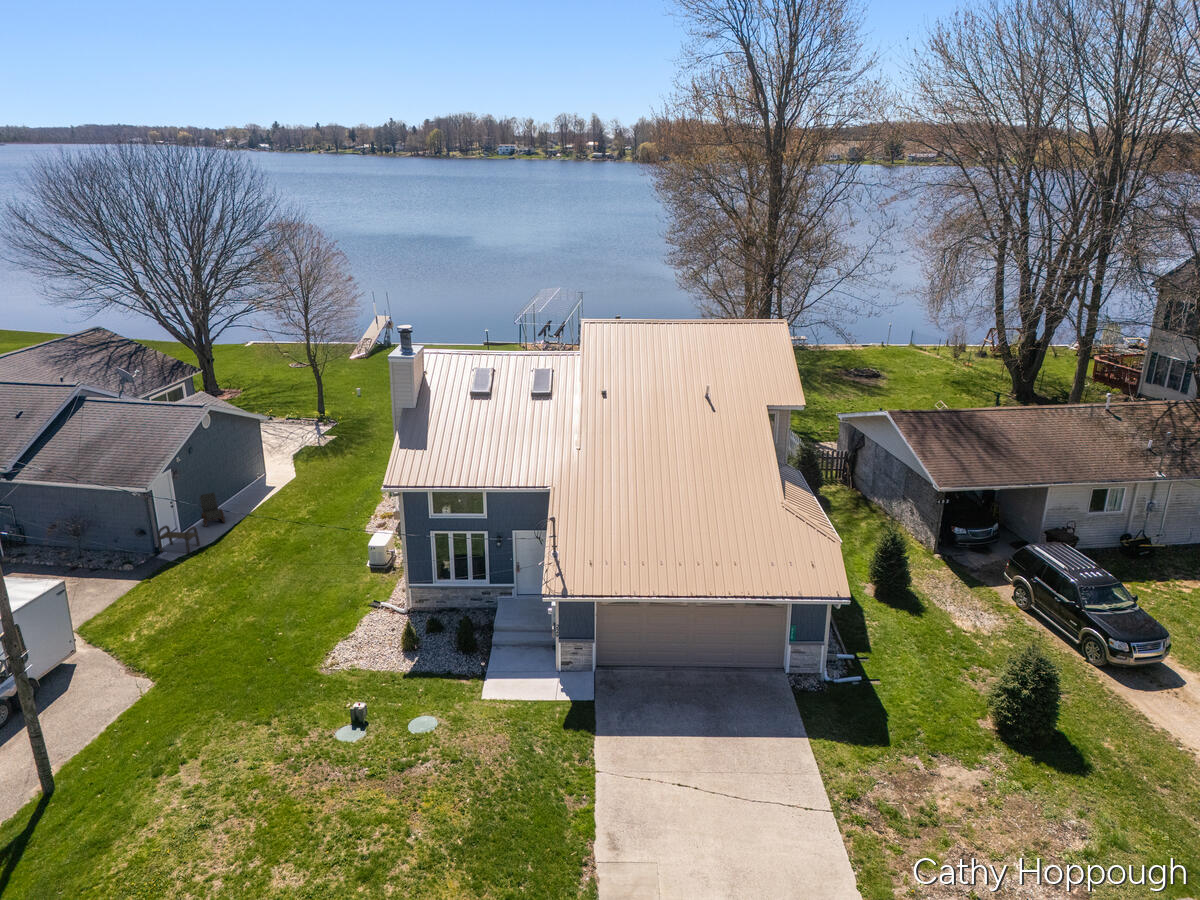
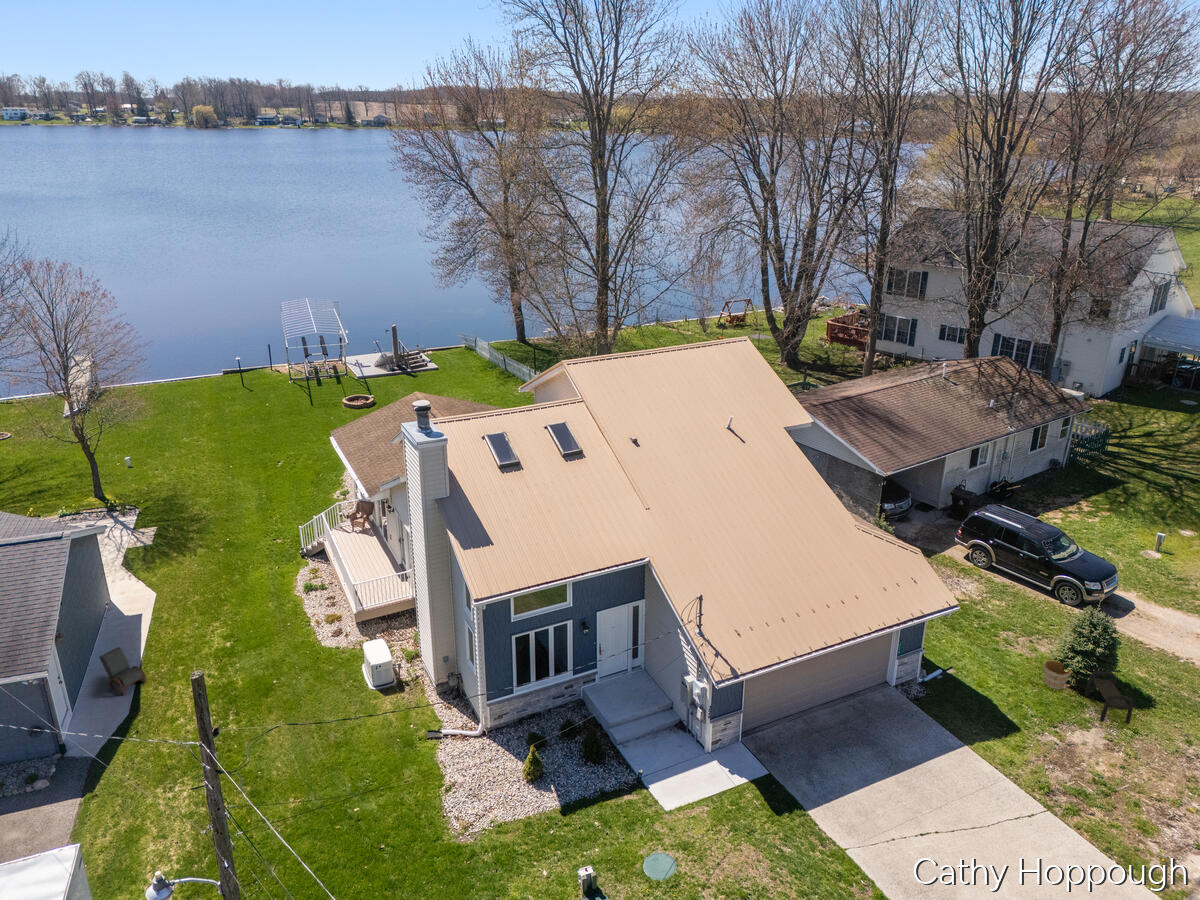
bench: present [158,526,200,553] -> present [1084,671,1134,724]
wooden bucket: none [963,693,995,729] -> present [1044,660,1071,690]

